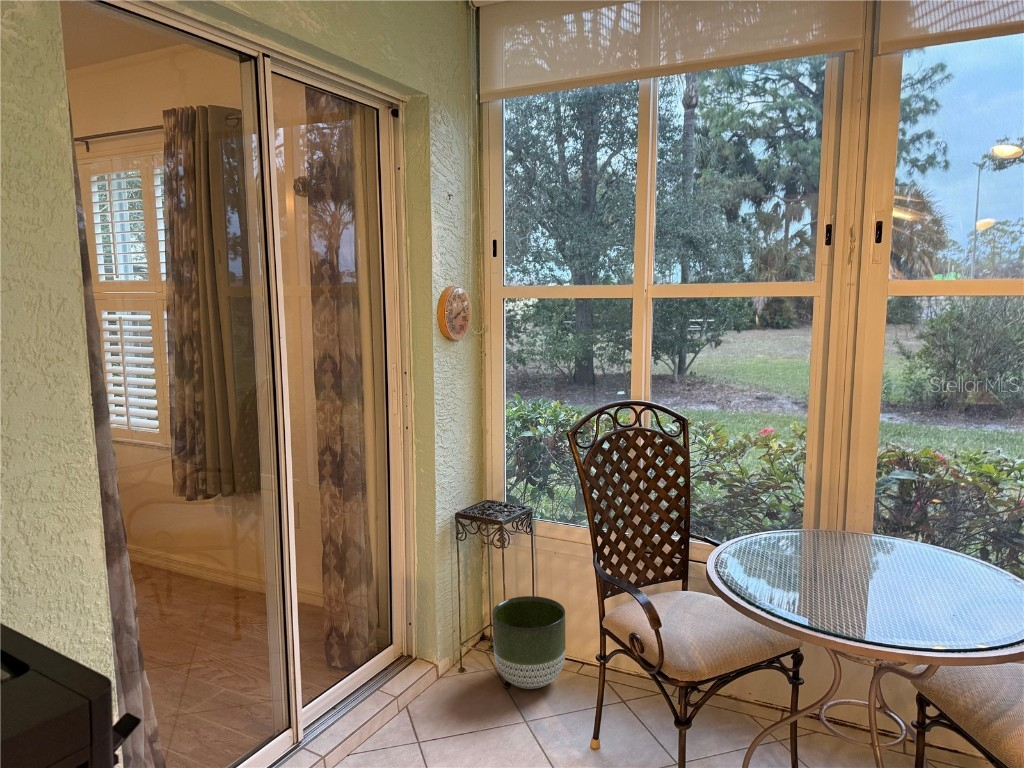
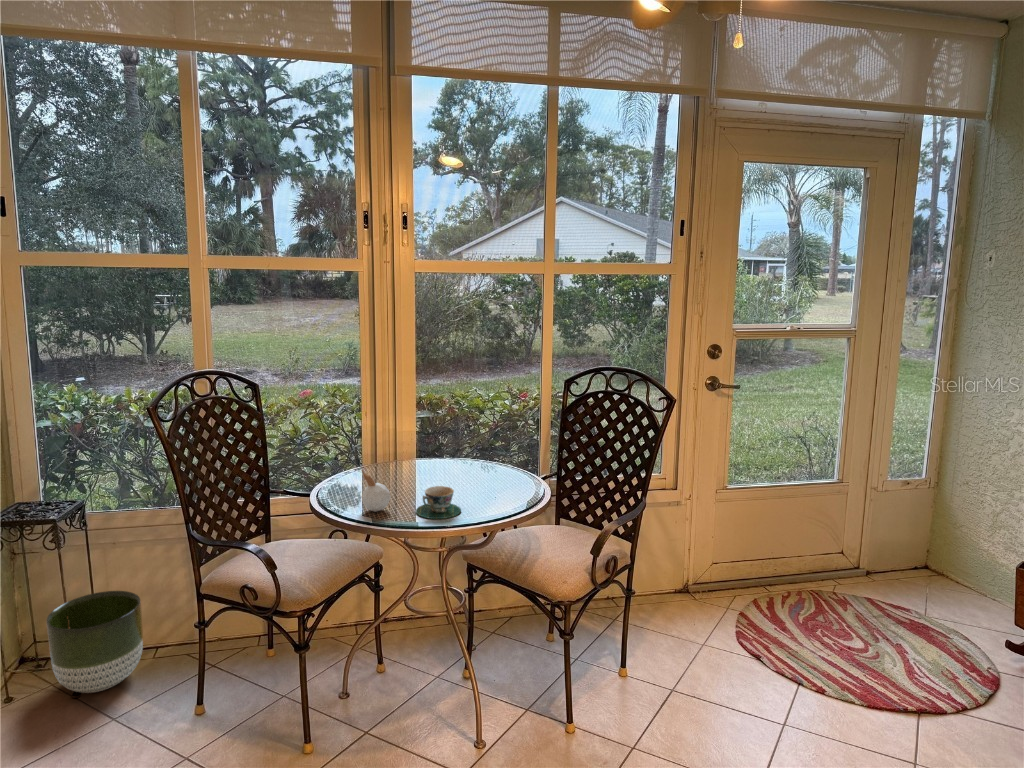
candle: none [762,529,799,590] -> present [362,470,391,512]
teacup: none [829,576,896,624] -> present [416,486,461,519]

